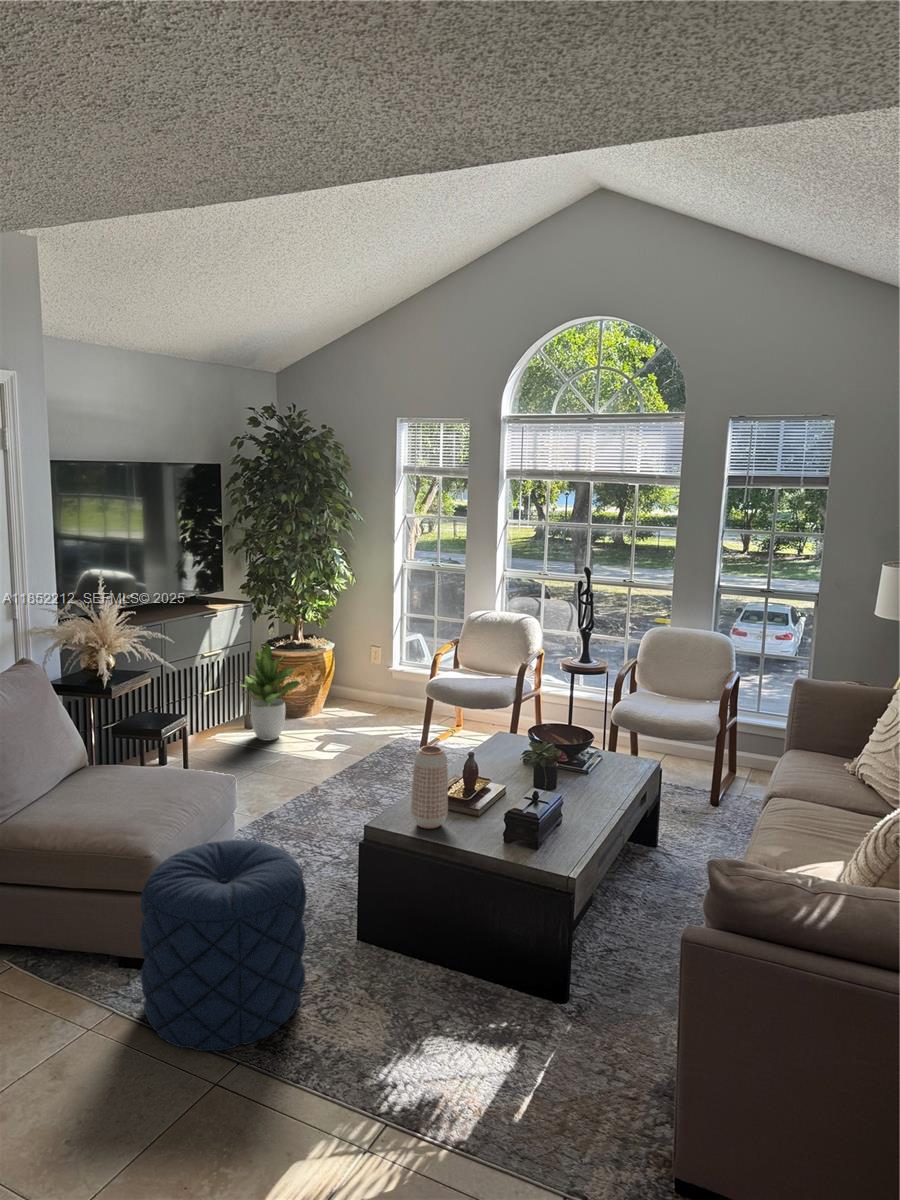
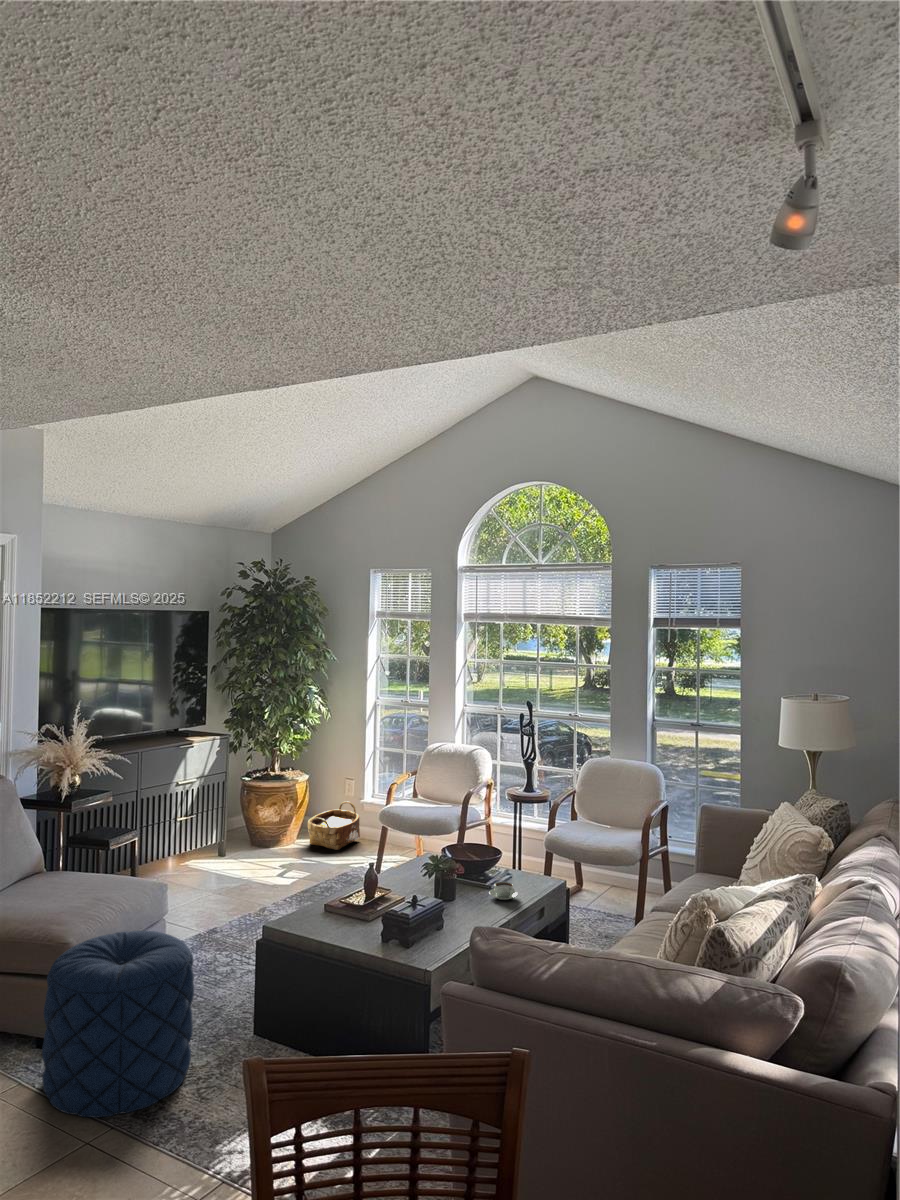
potted plant: present [242,643,300,741] -> none [210,773,268,866]
woven basket: none [335,669,389,720] -> present [307,801,360,850]
vase: present [411,746,448,829] -> none [305,852,339,928]
coffee cup: none [591,768,623,788] -> present [489,882,518,900]

